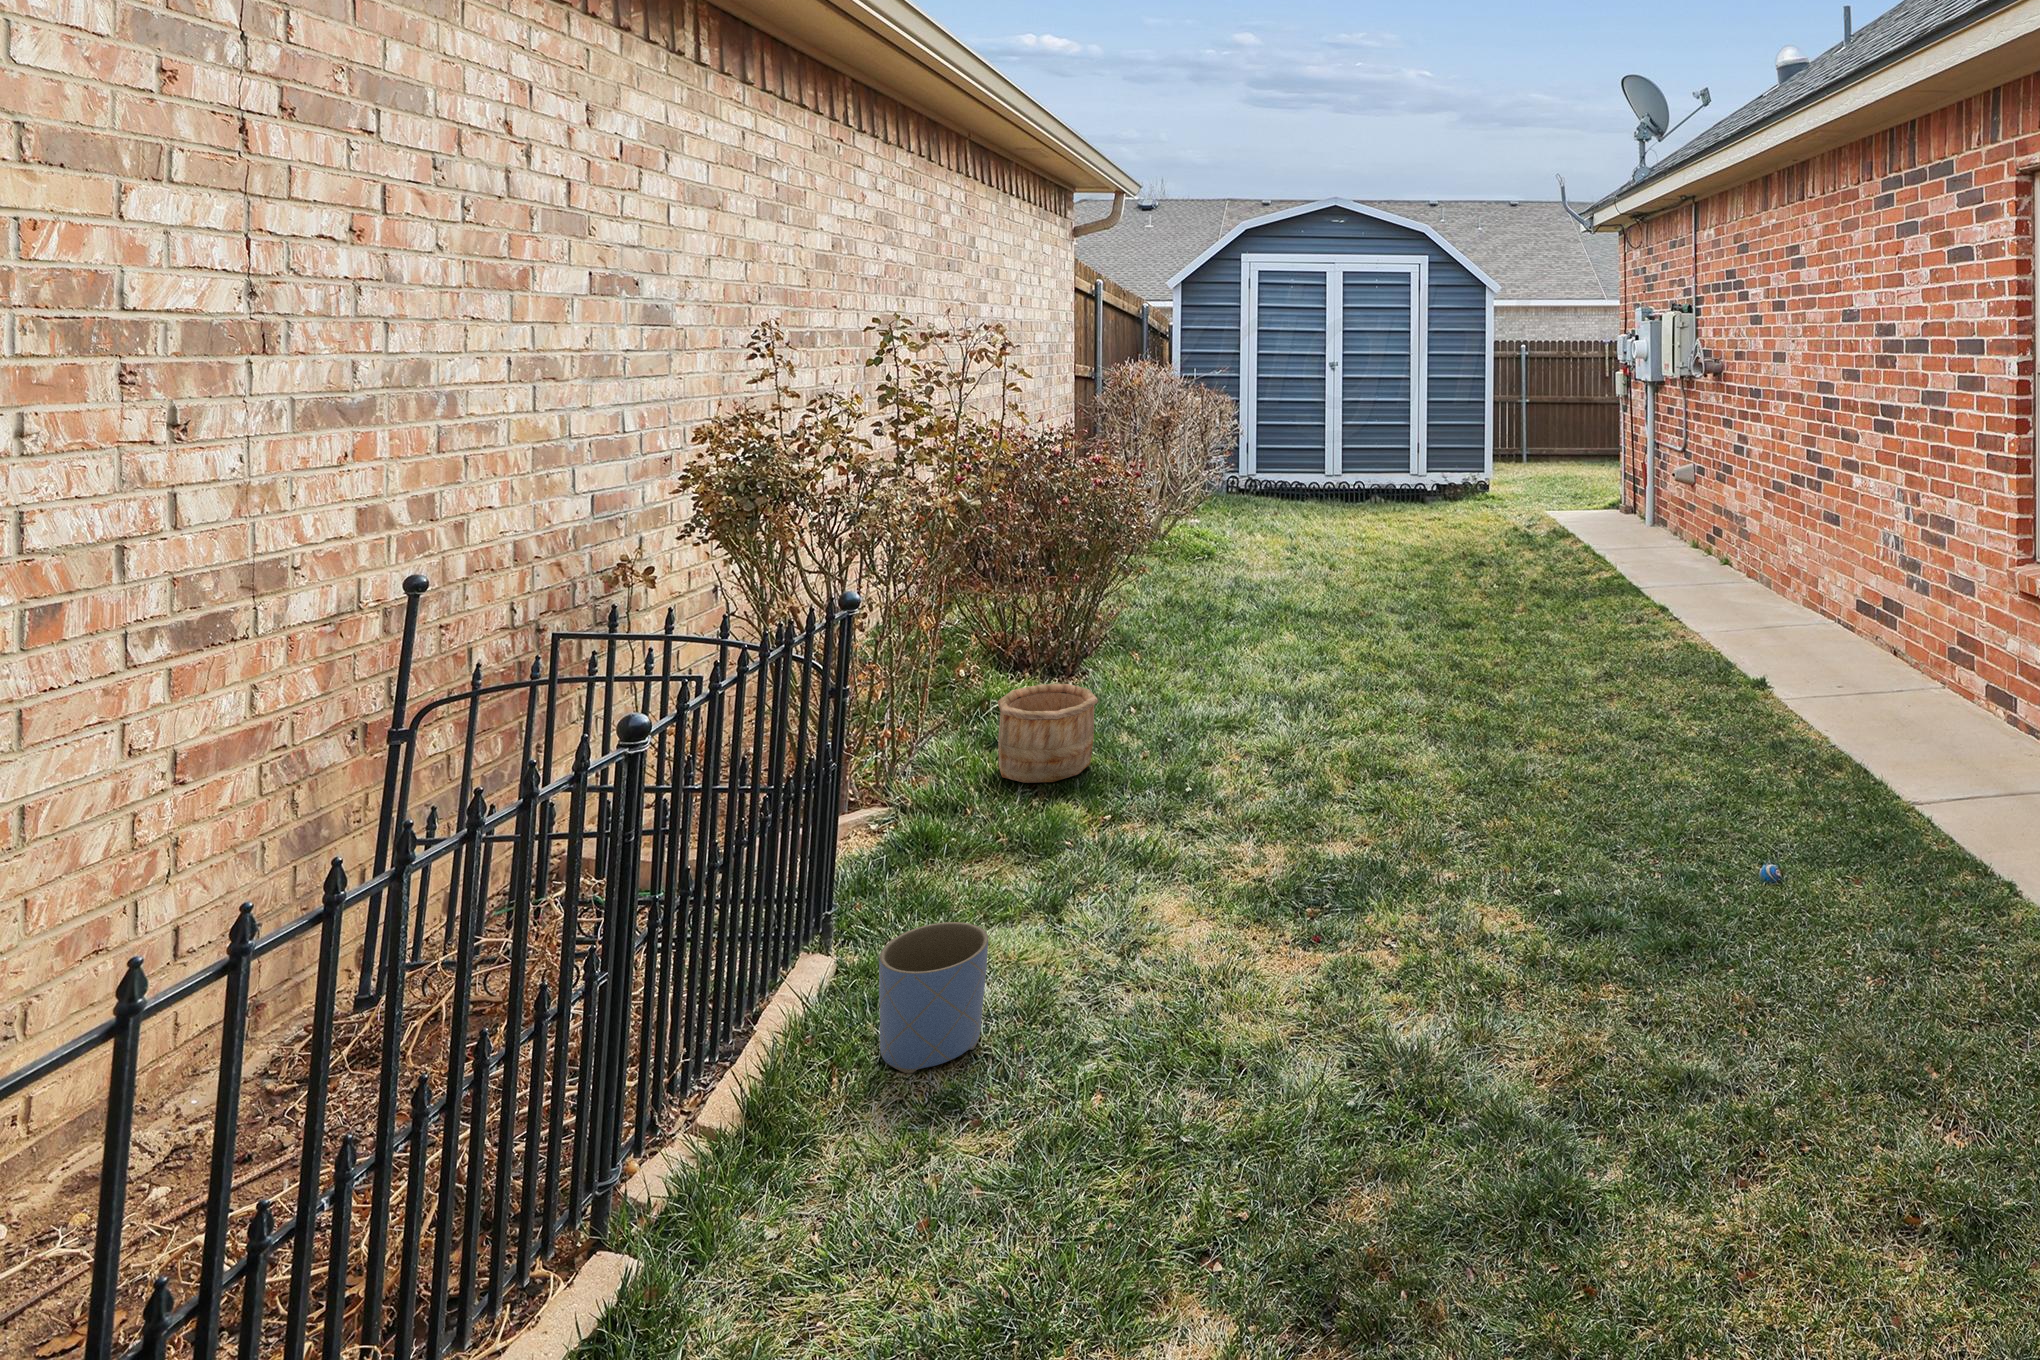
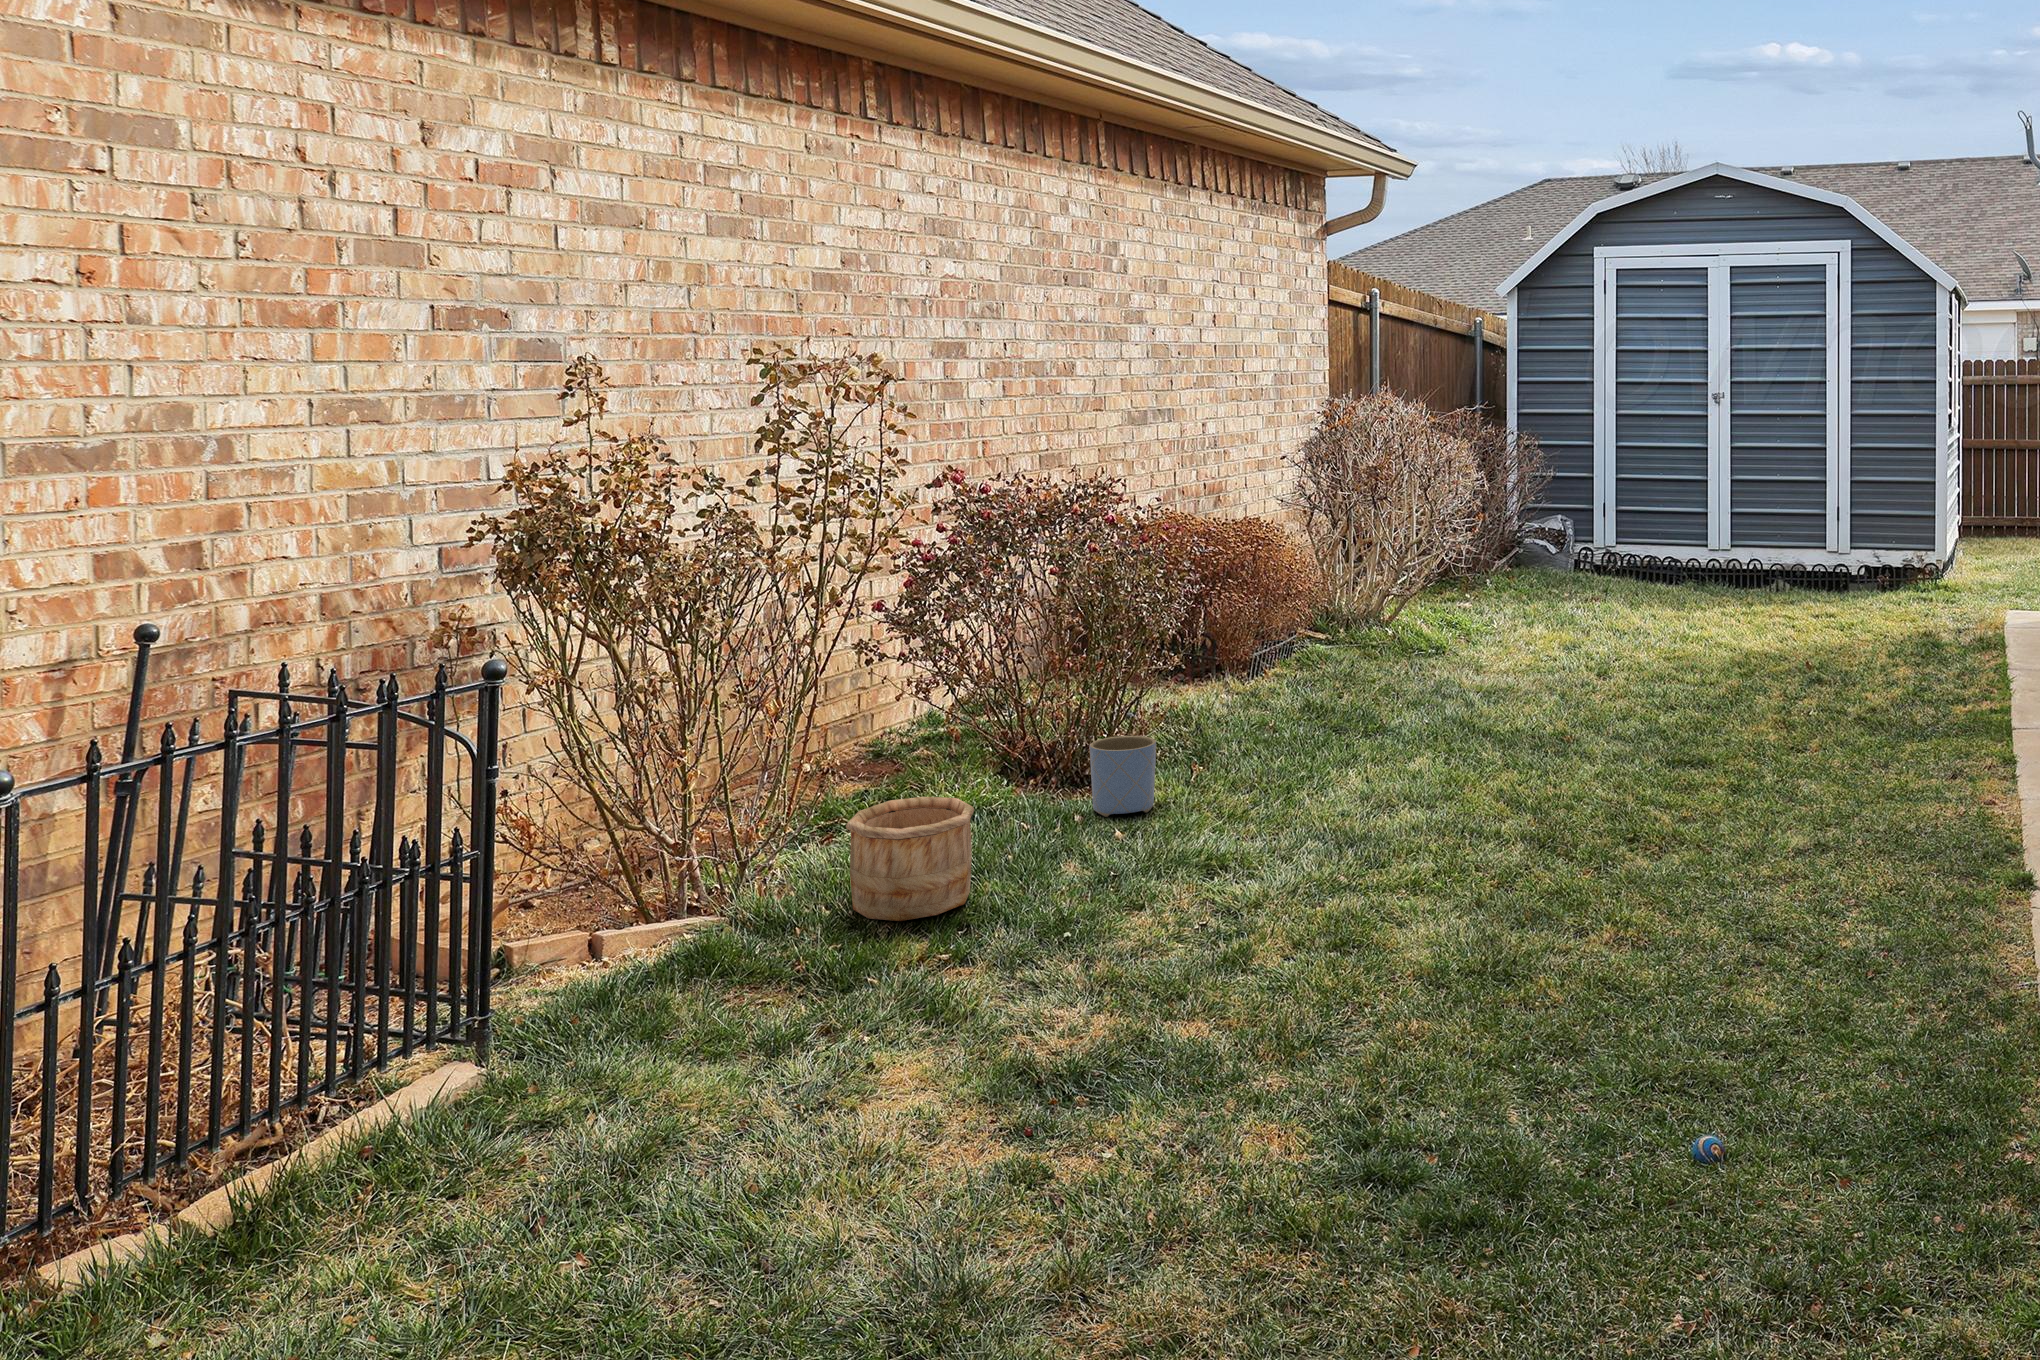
planter: present [879,922,988,1074] -> present [1090,736,1156,817]

